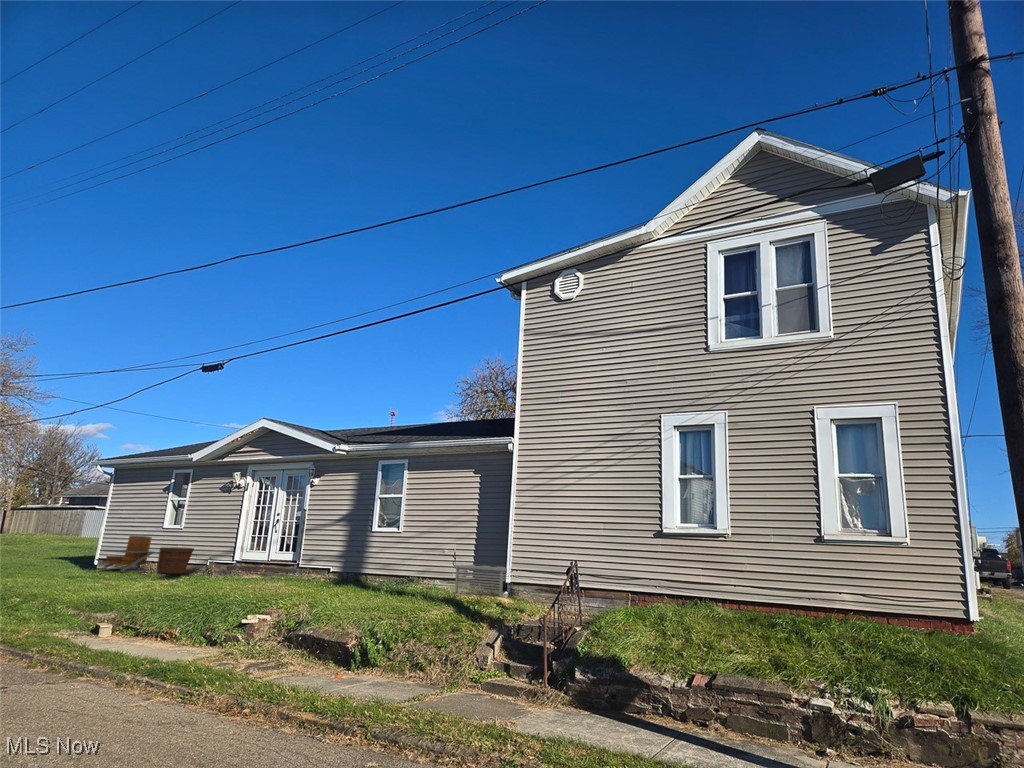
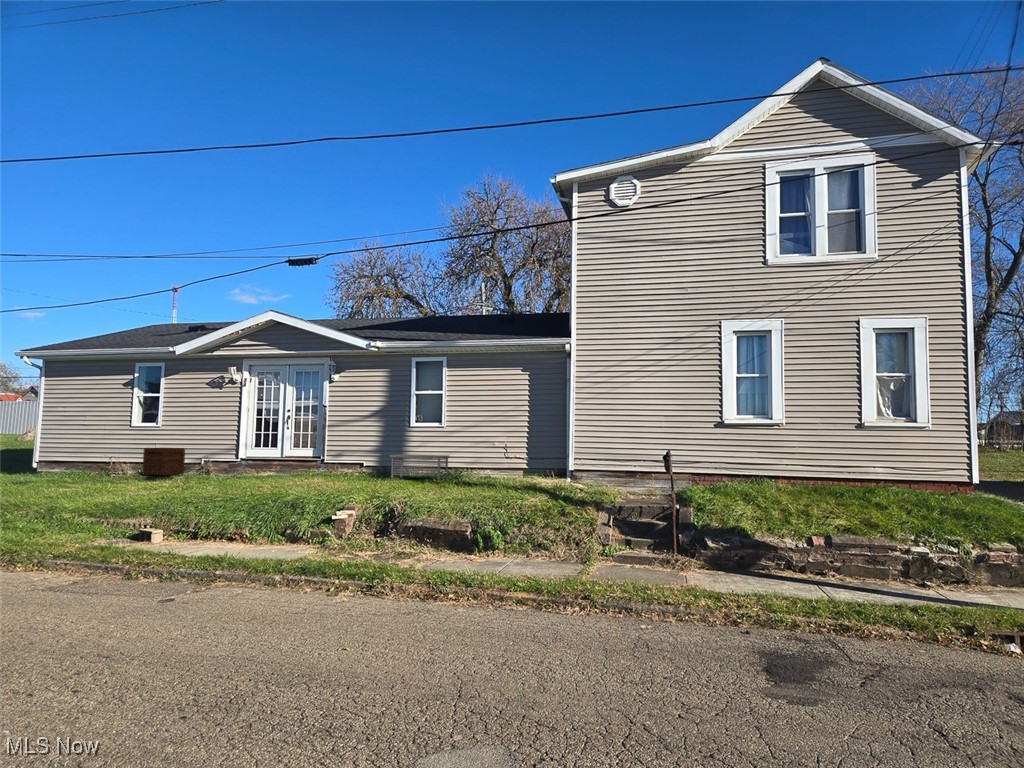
lounge chair: present [101,536,154,572] -> none [63,436,125,476]
storage bench: present [454,565,507,597] -> present [390,454,449,480]

